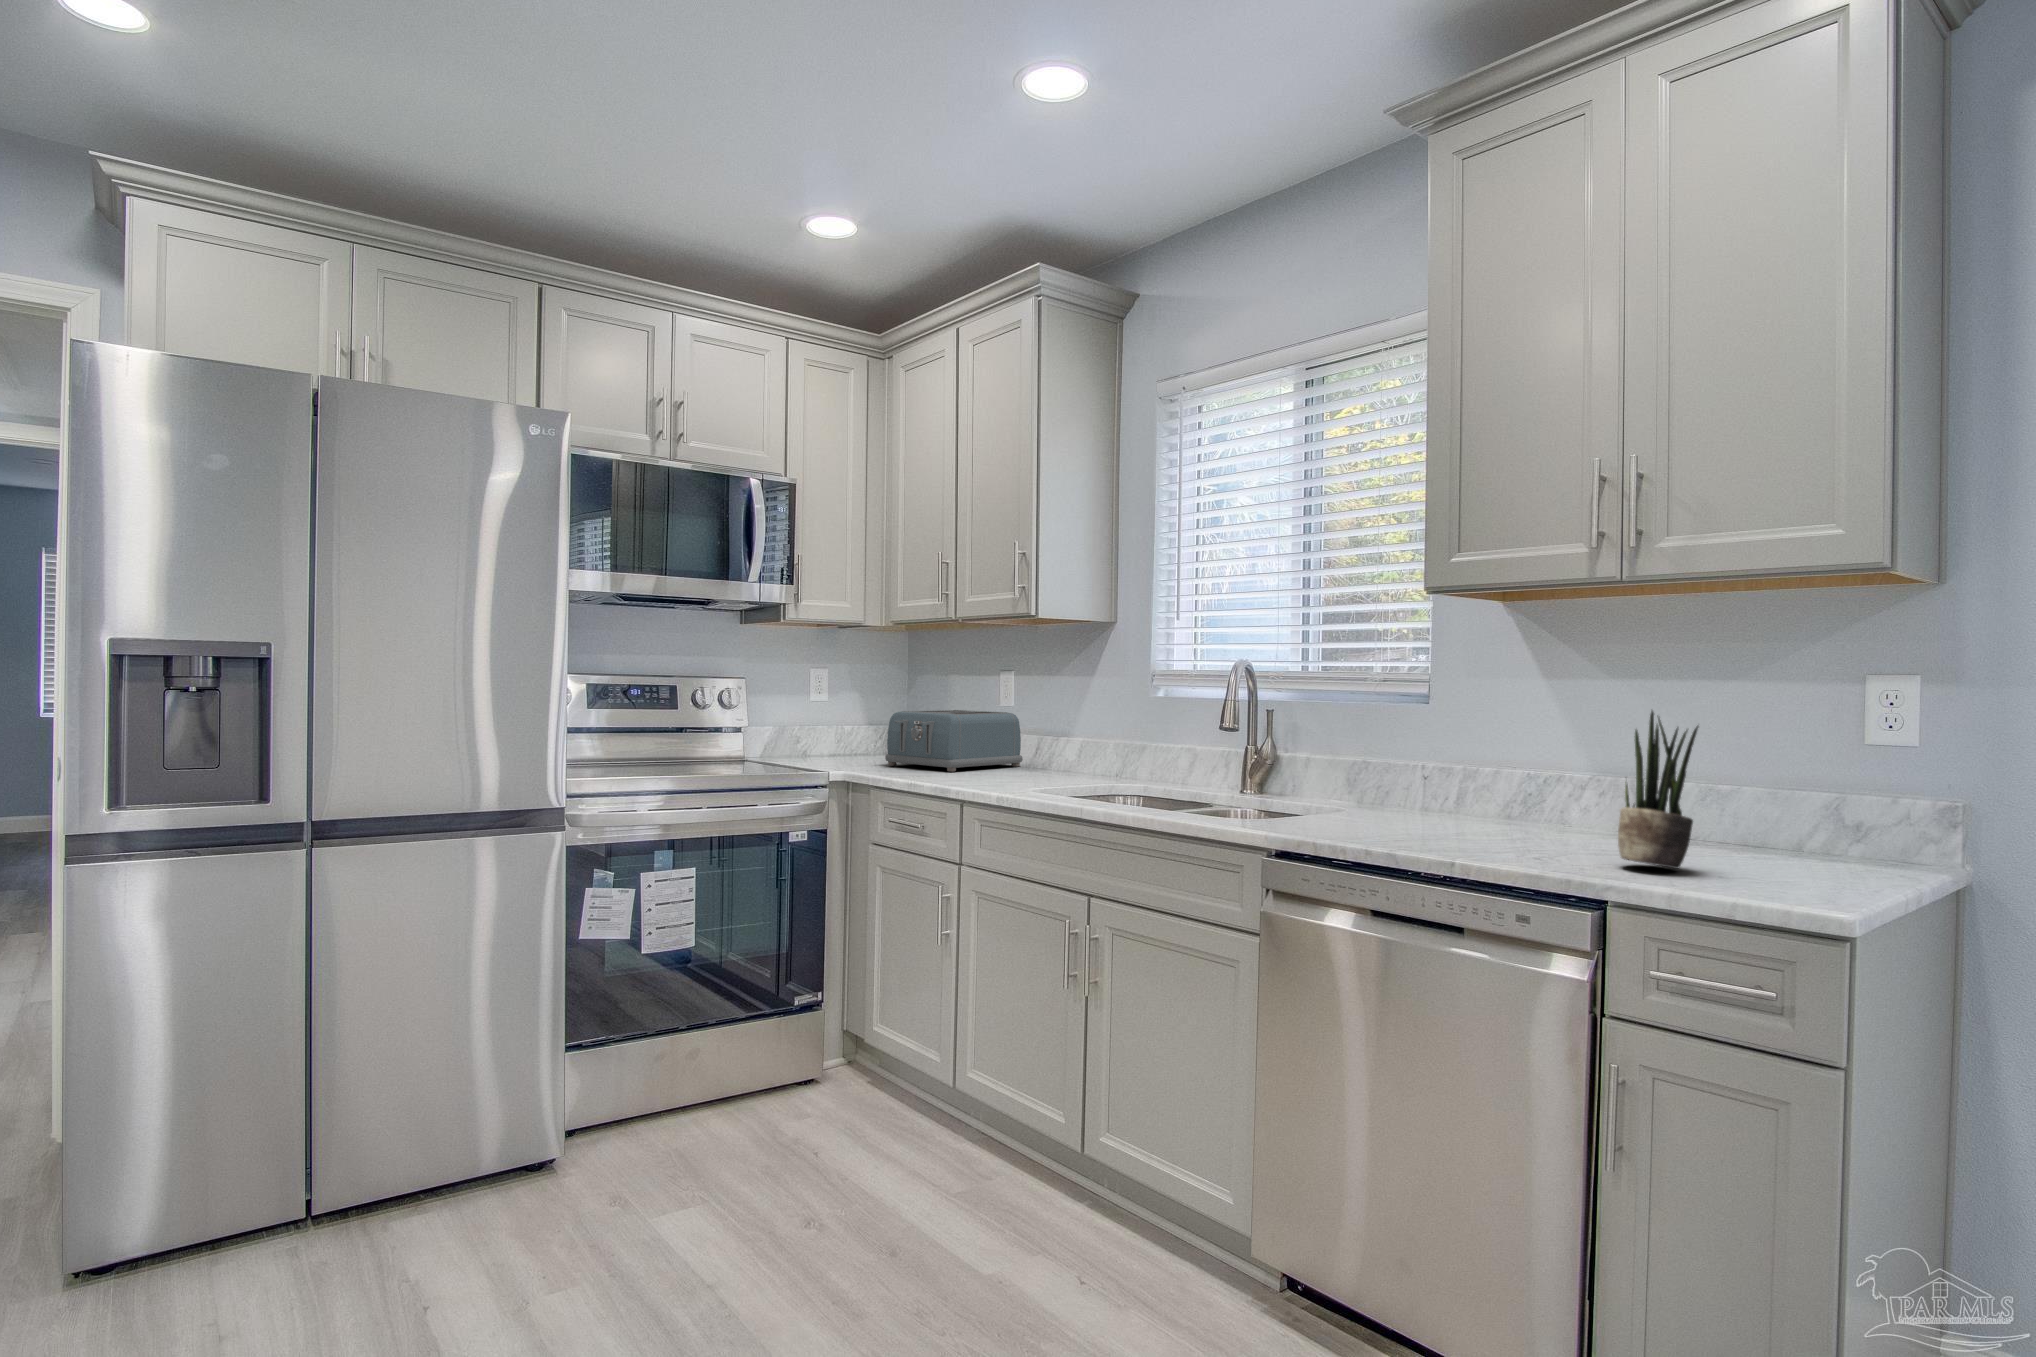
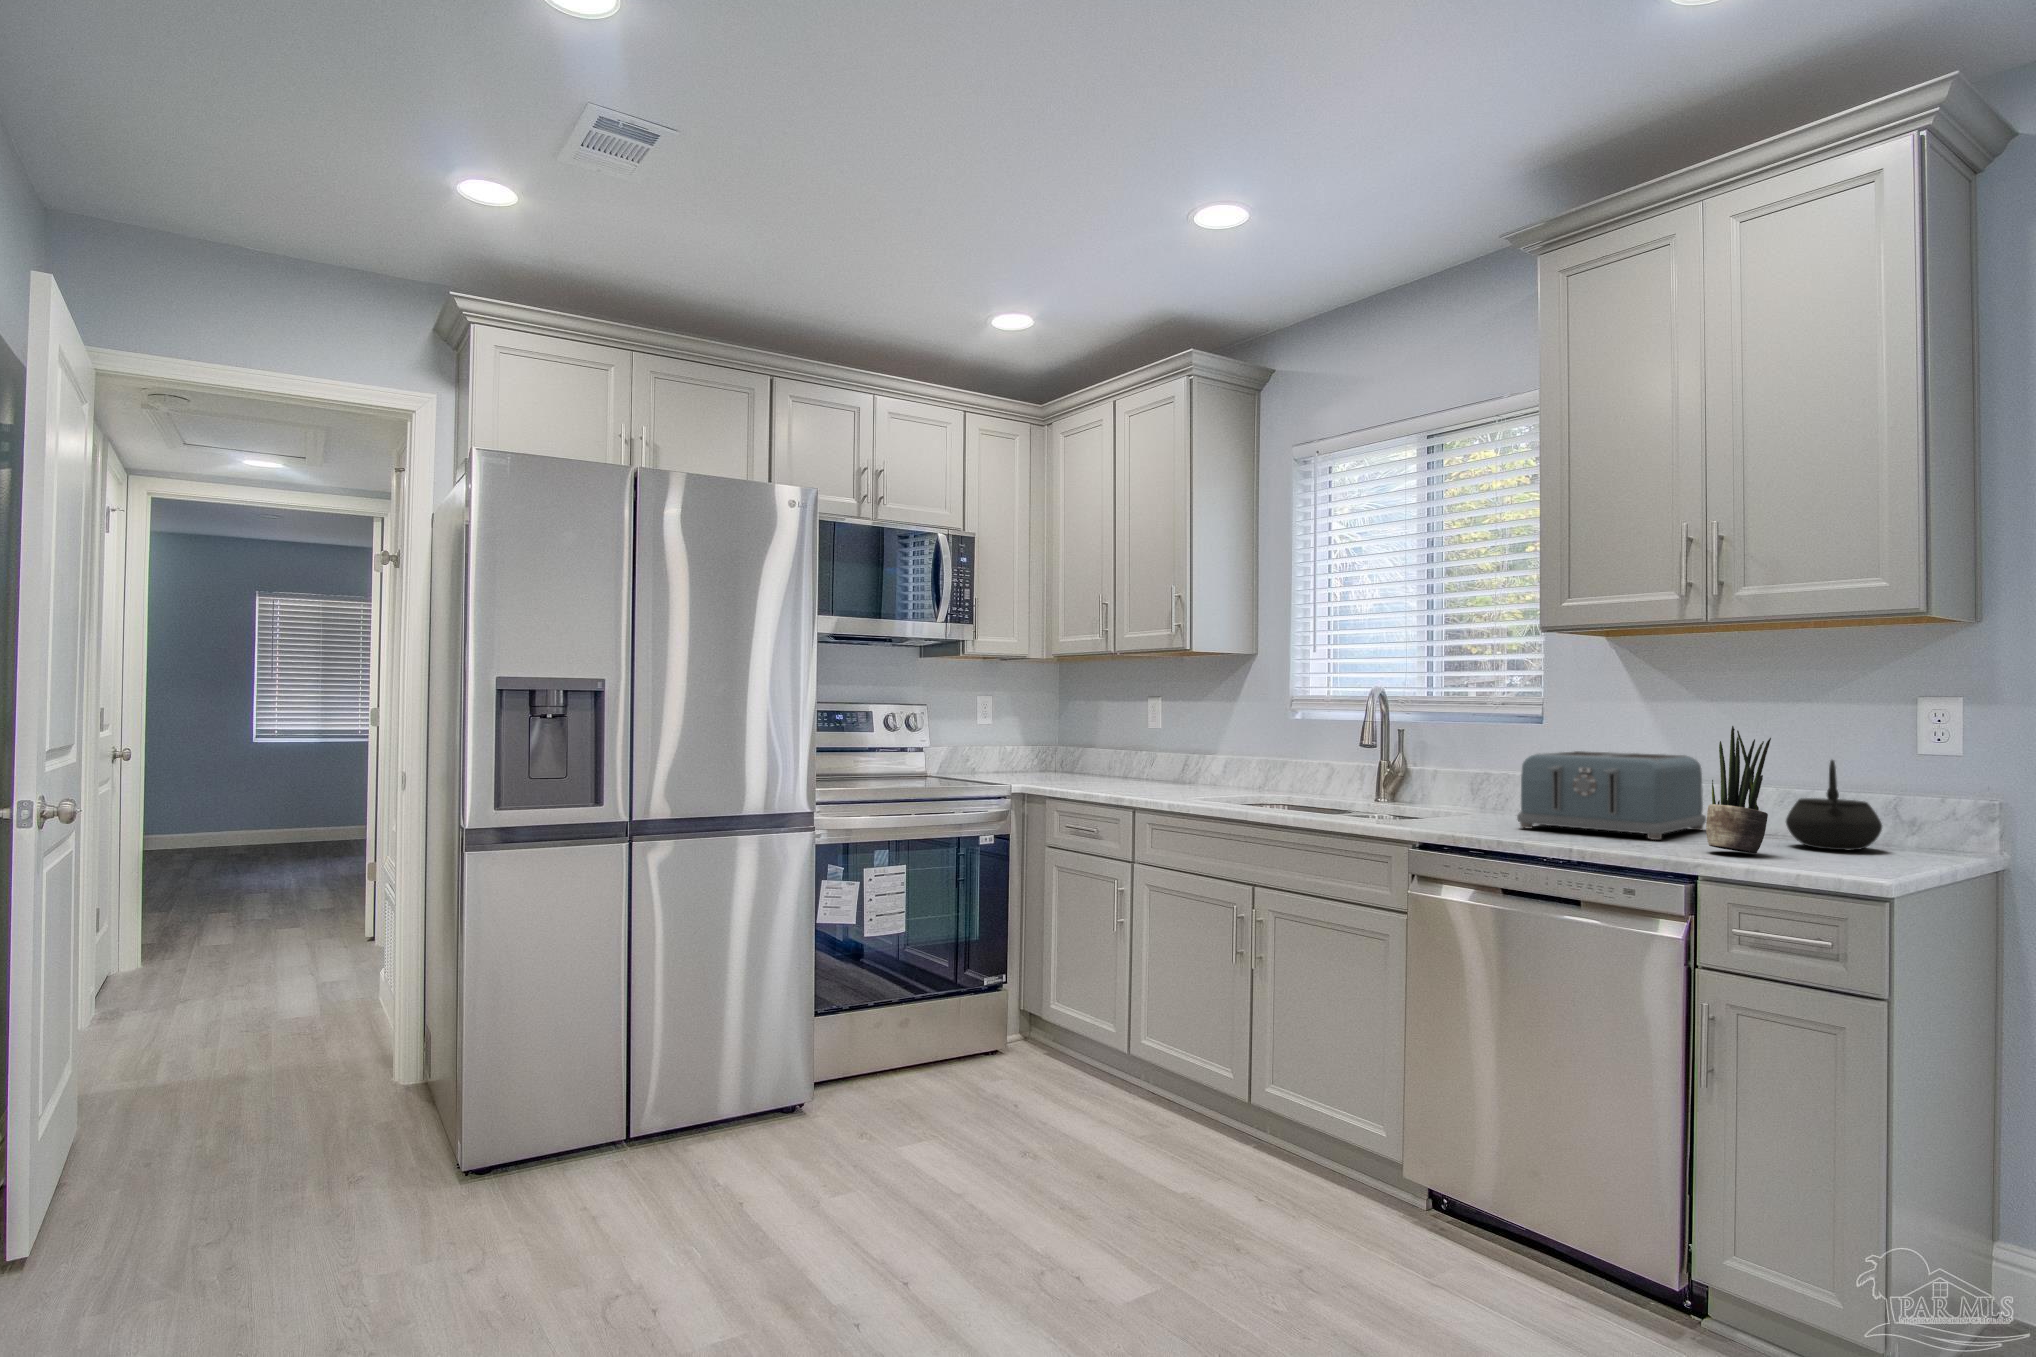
toaster: present [885,710,1023,772] -> present [1517,751,1706,840]
kettle: none [1709,750,1824,862] -> present [1786,760,1882,850]

